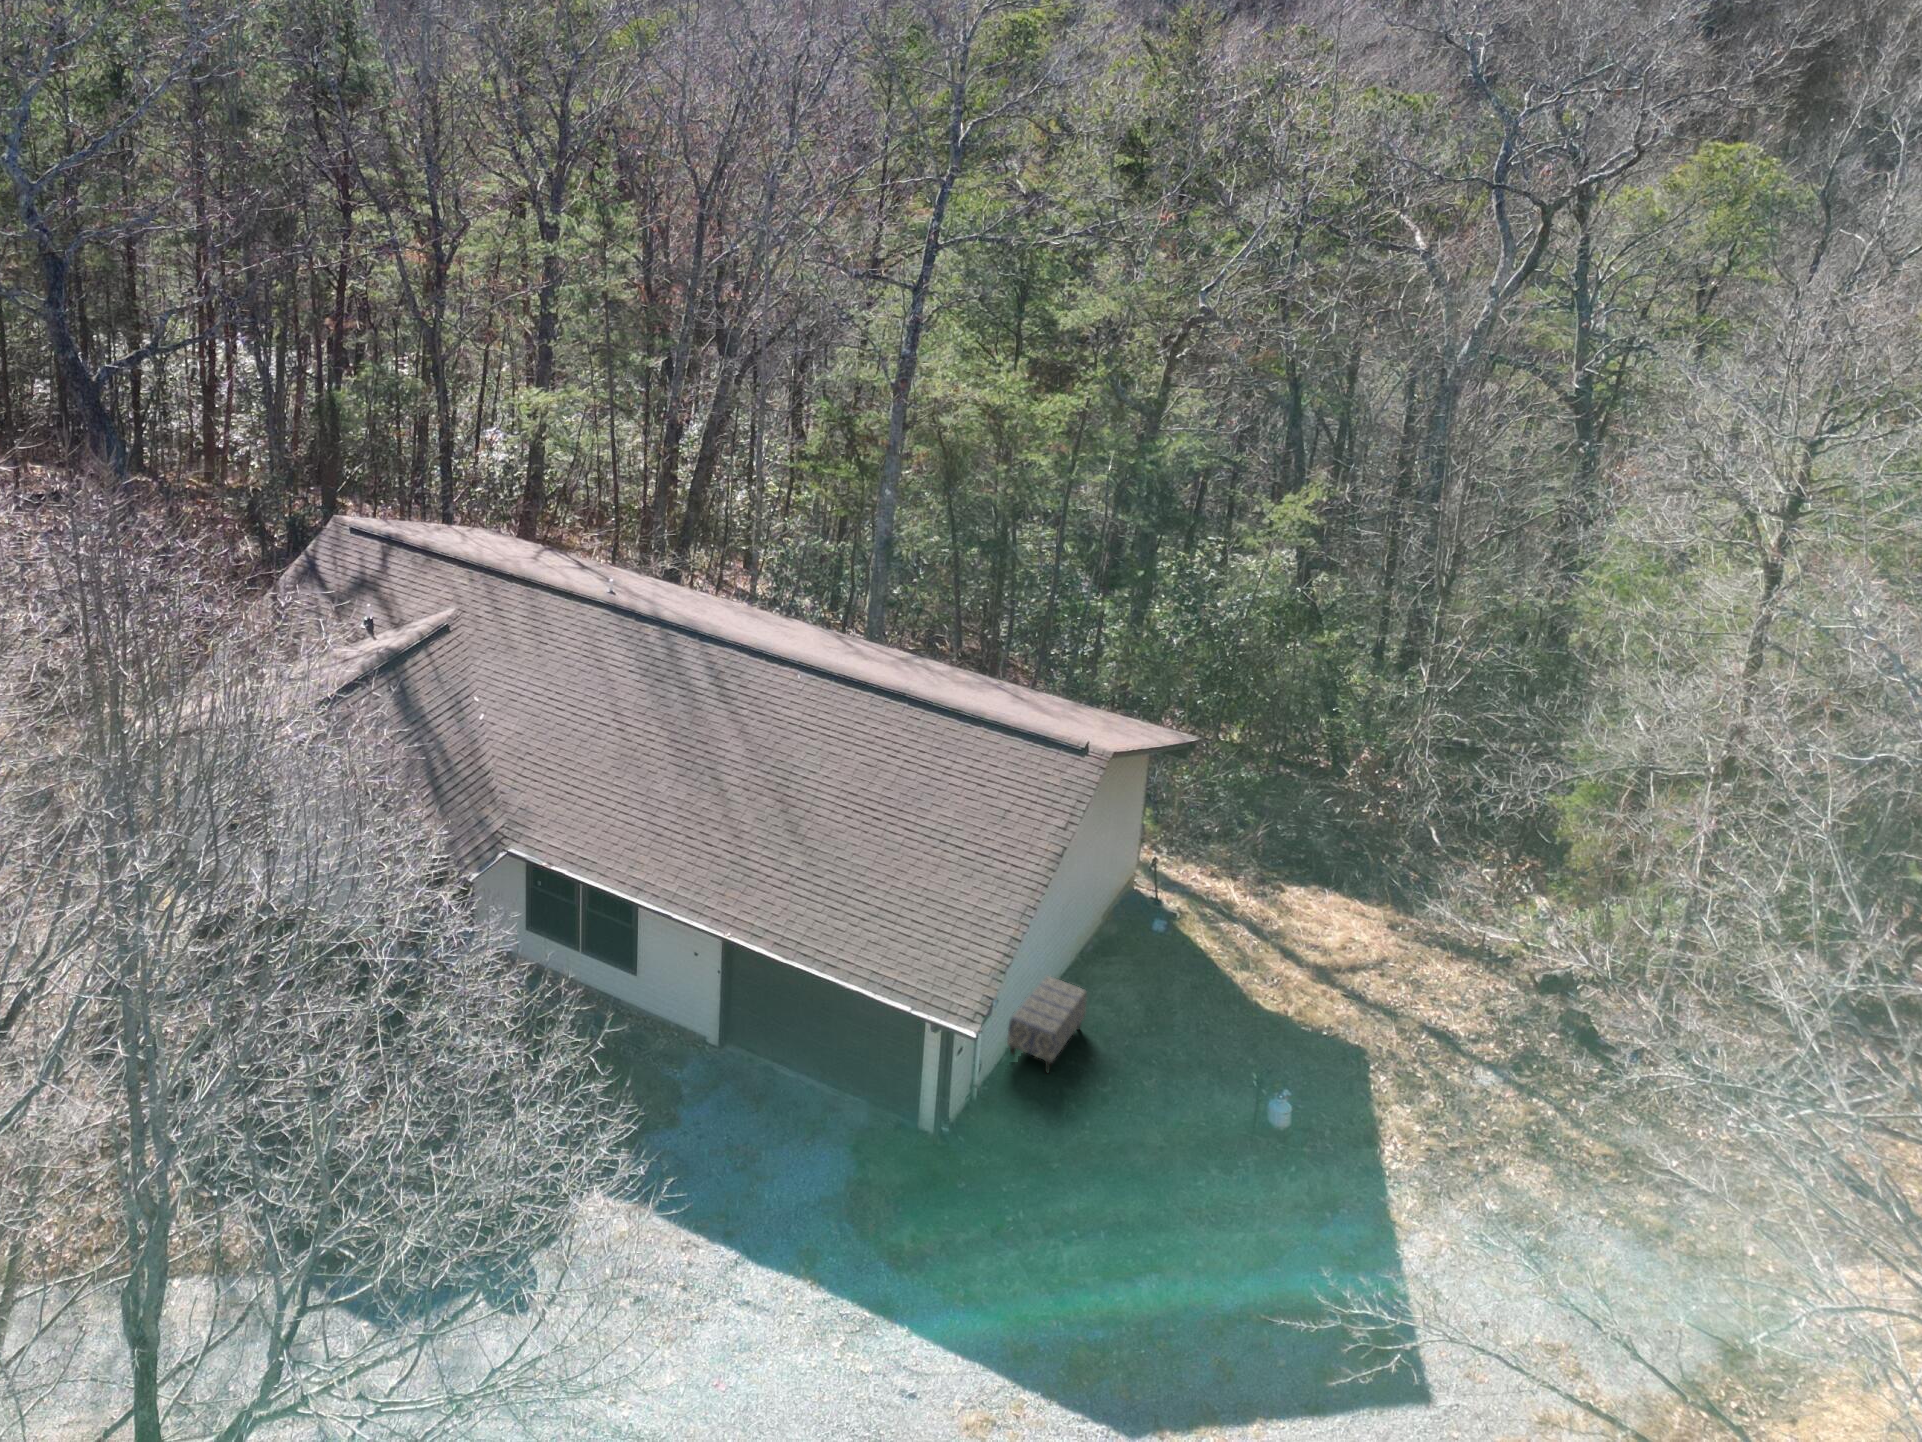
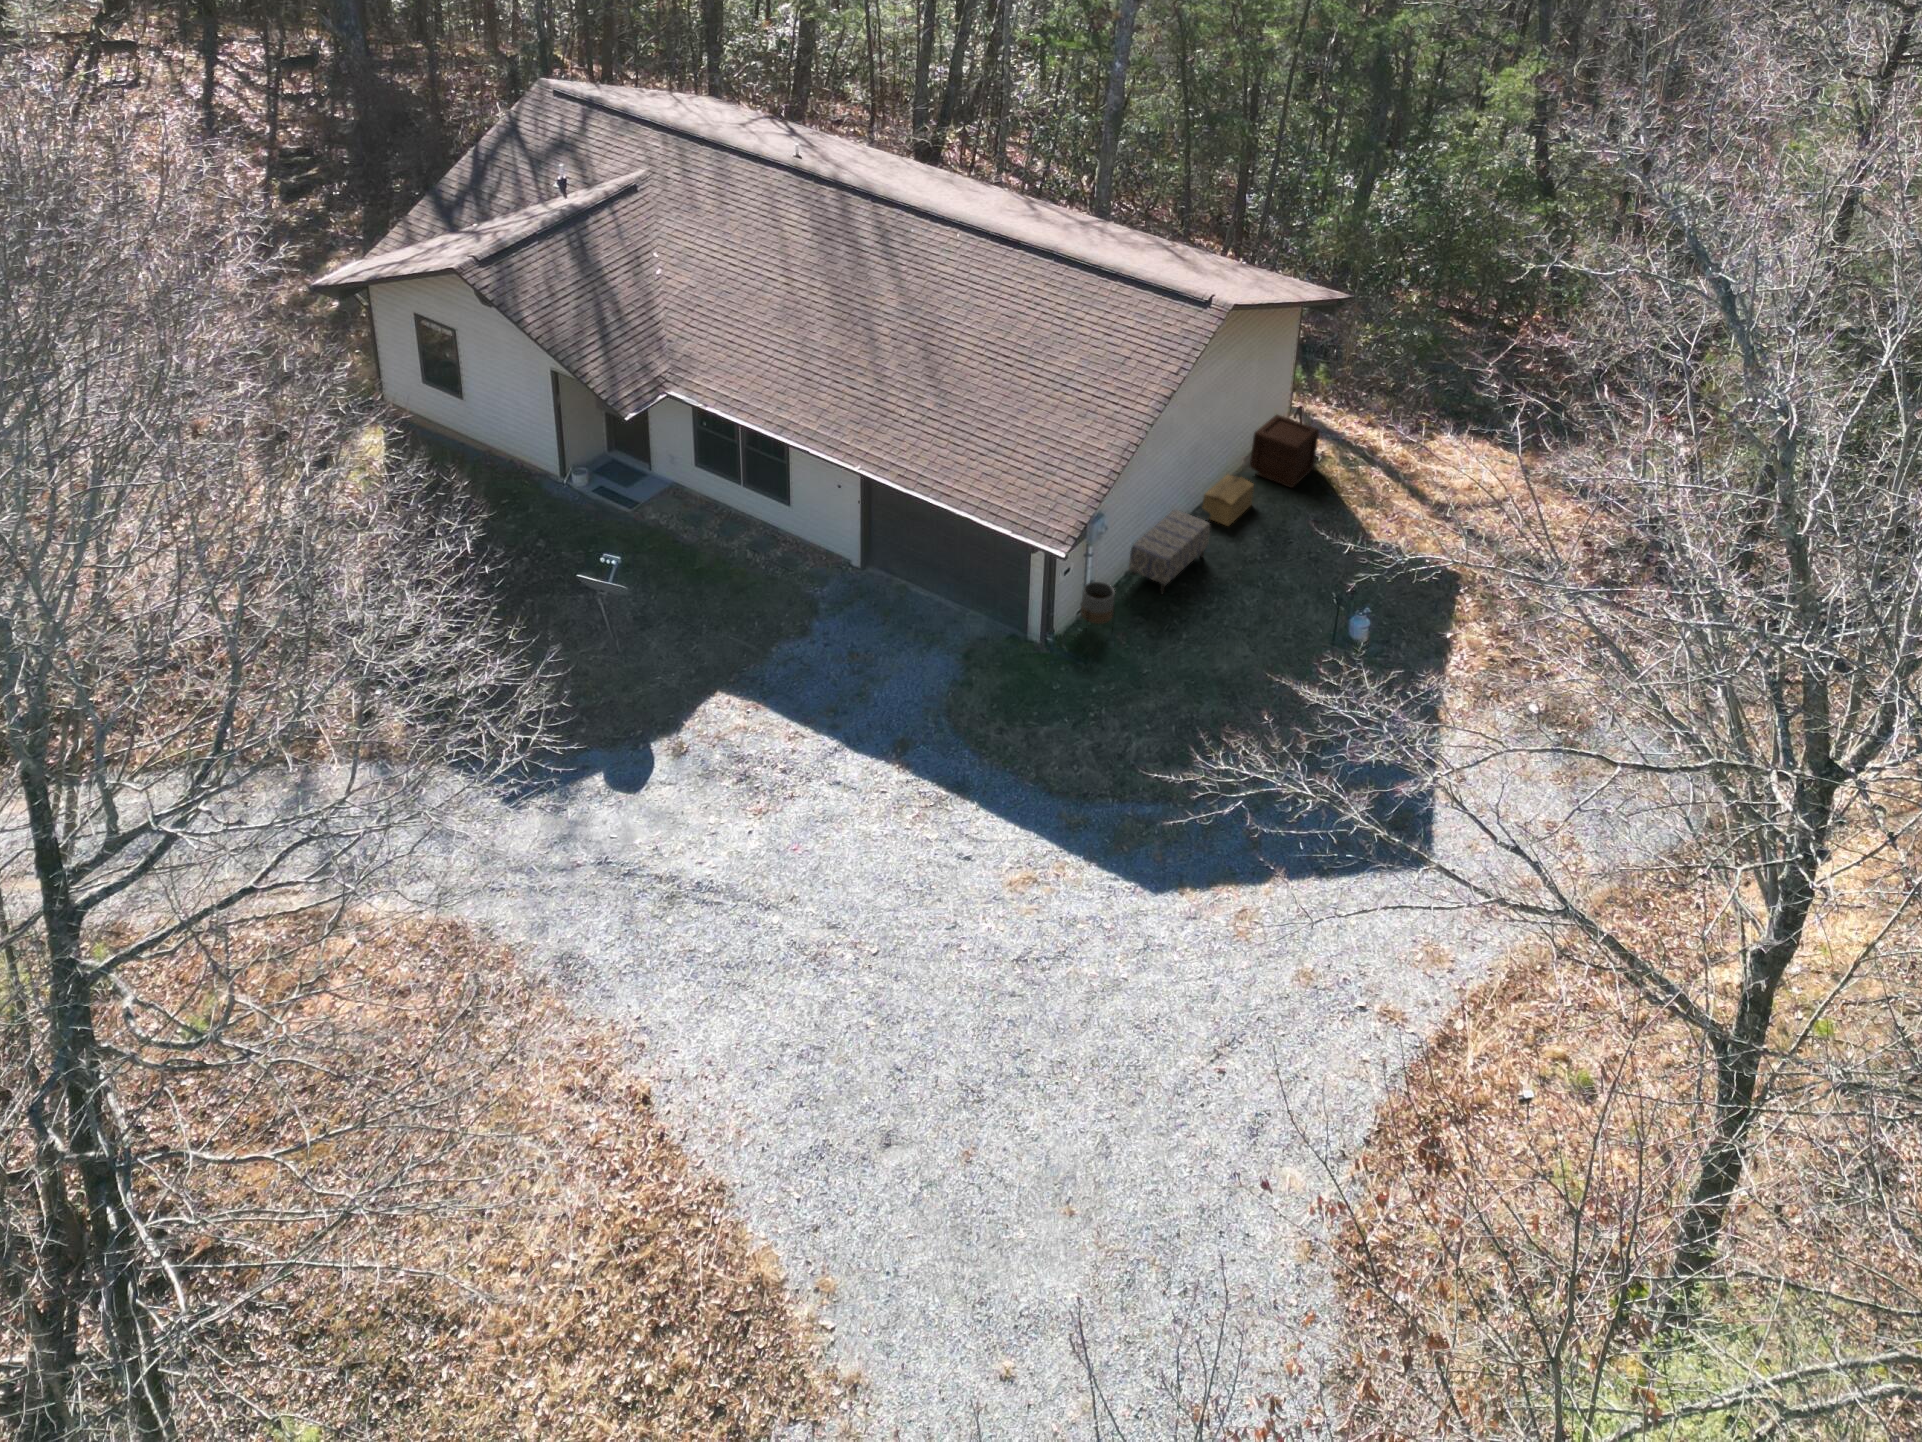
wooden crate: none [1104,865,1176,948] -> present [1250,415,1319,488]
cardboard box: none [1066,933,1118,993] -> present [1202,475,1254,526]
planter: none [968,1060,1007,1122] -> present [1081,582,1115,624]

